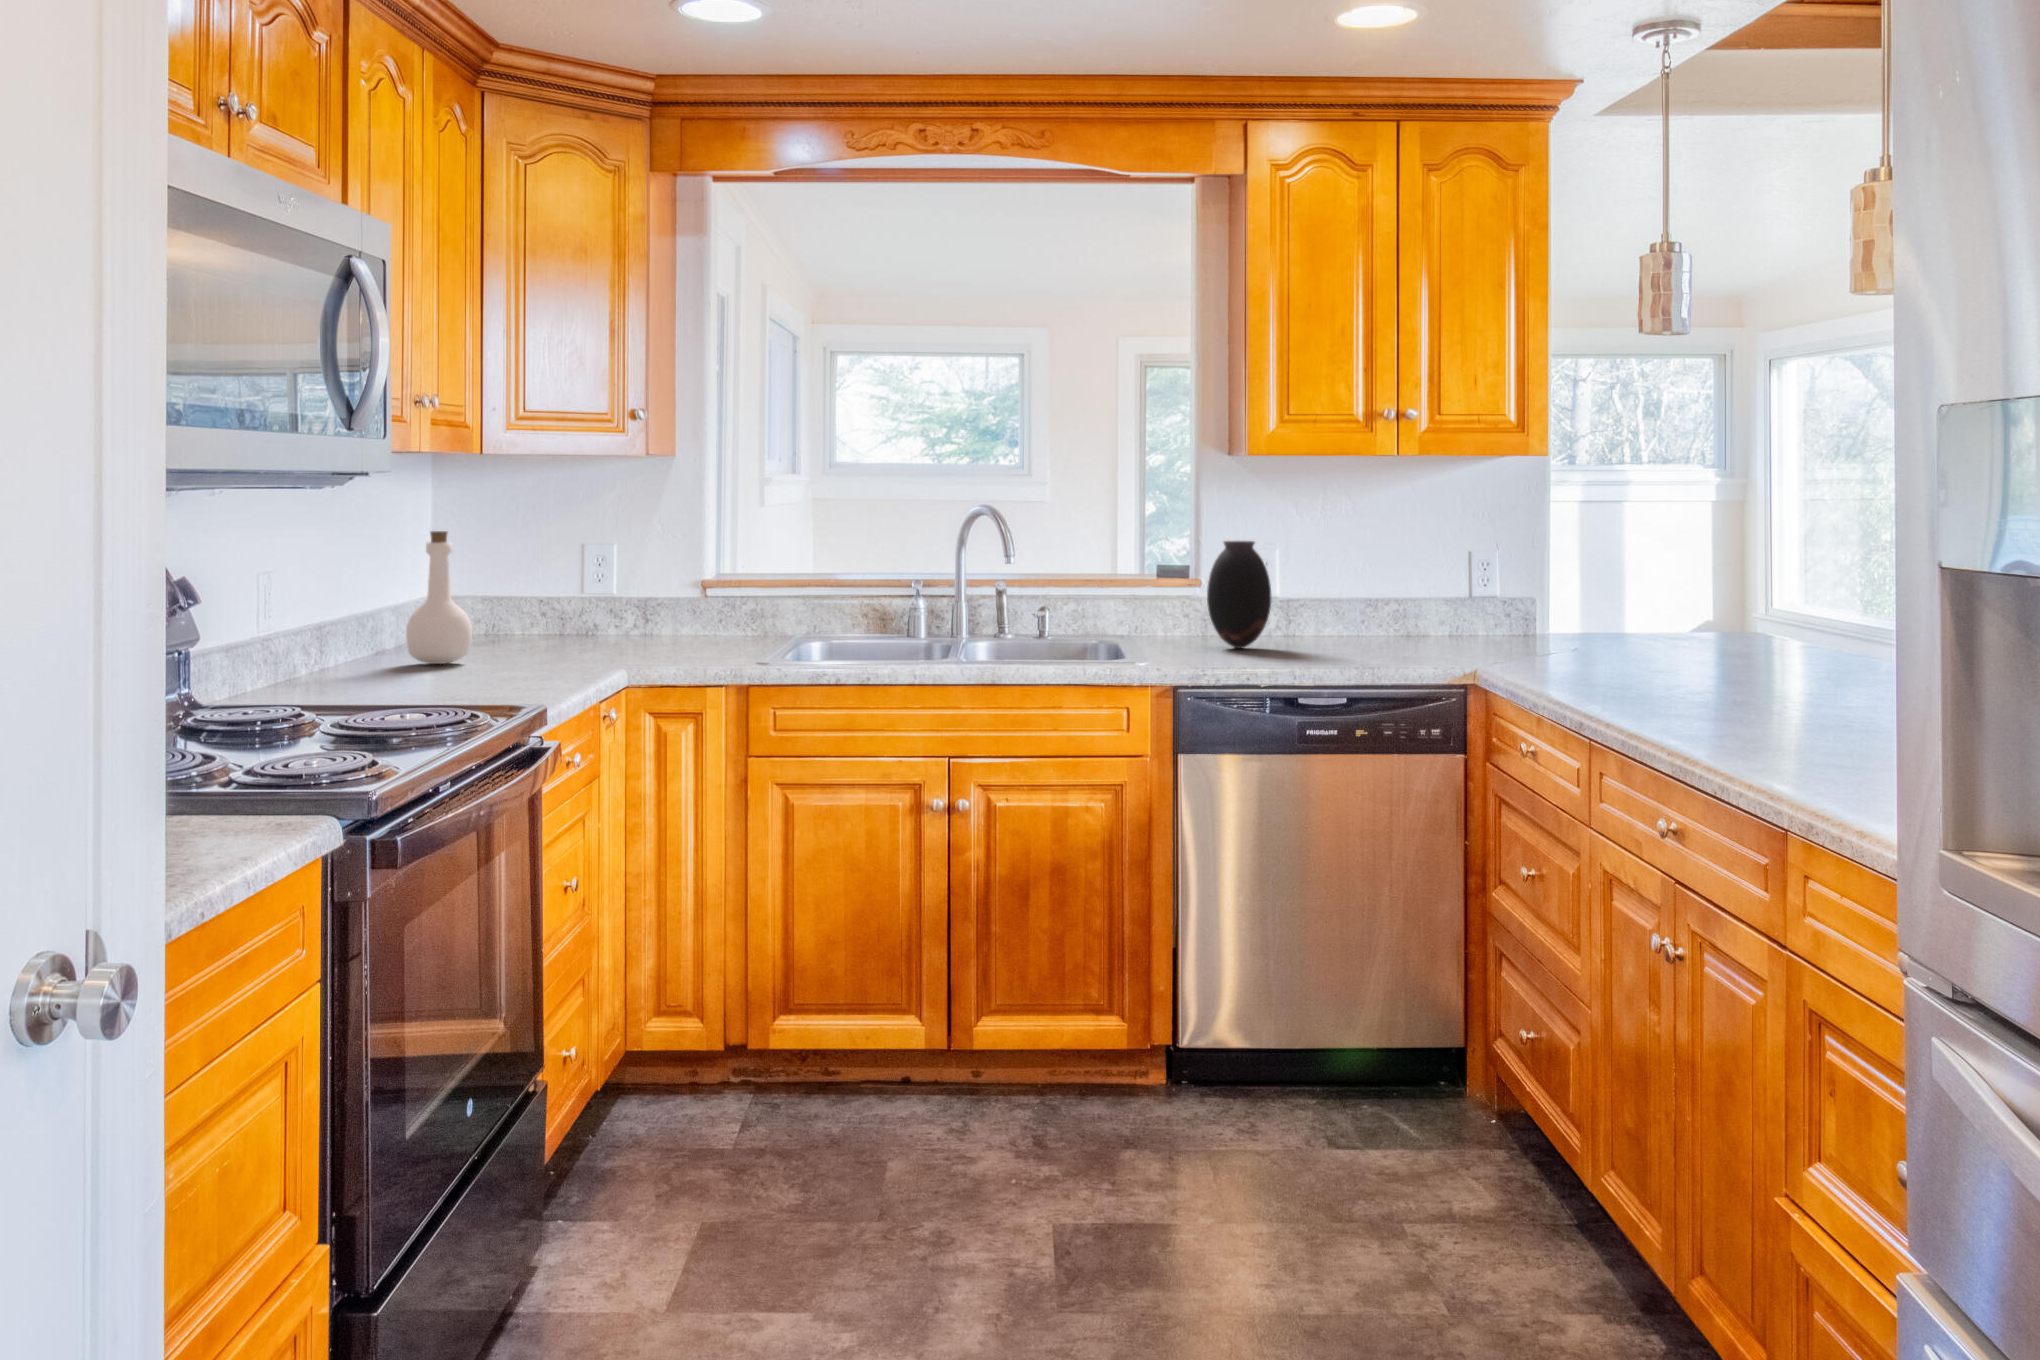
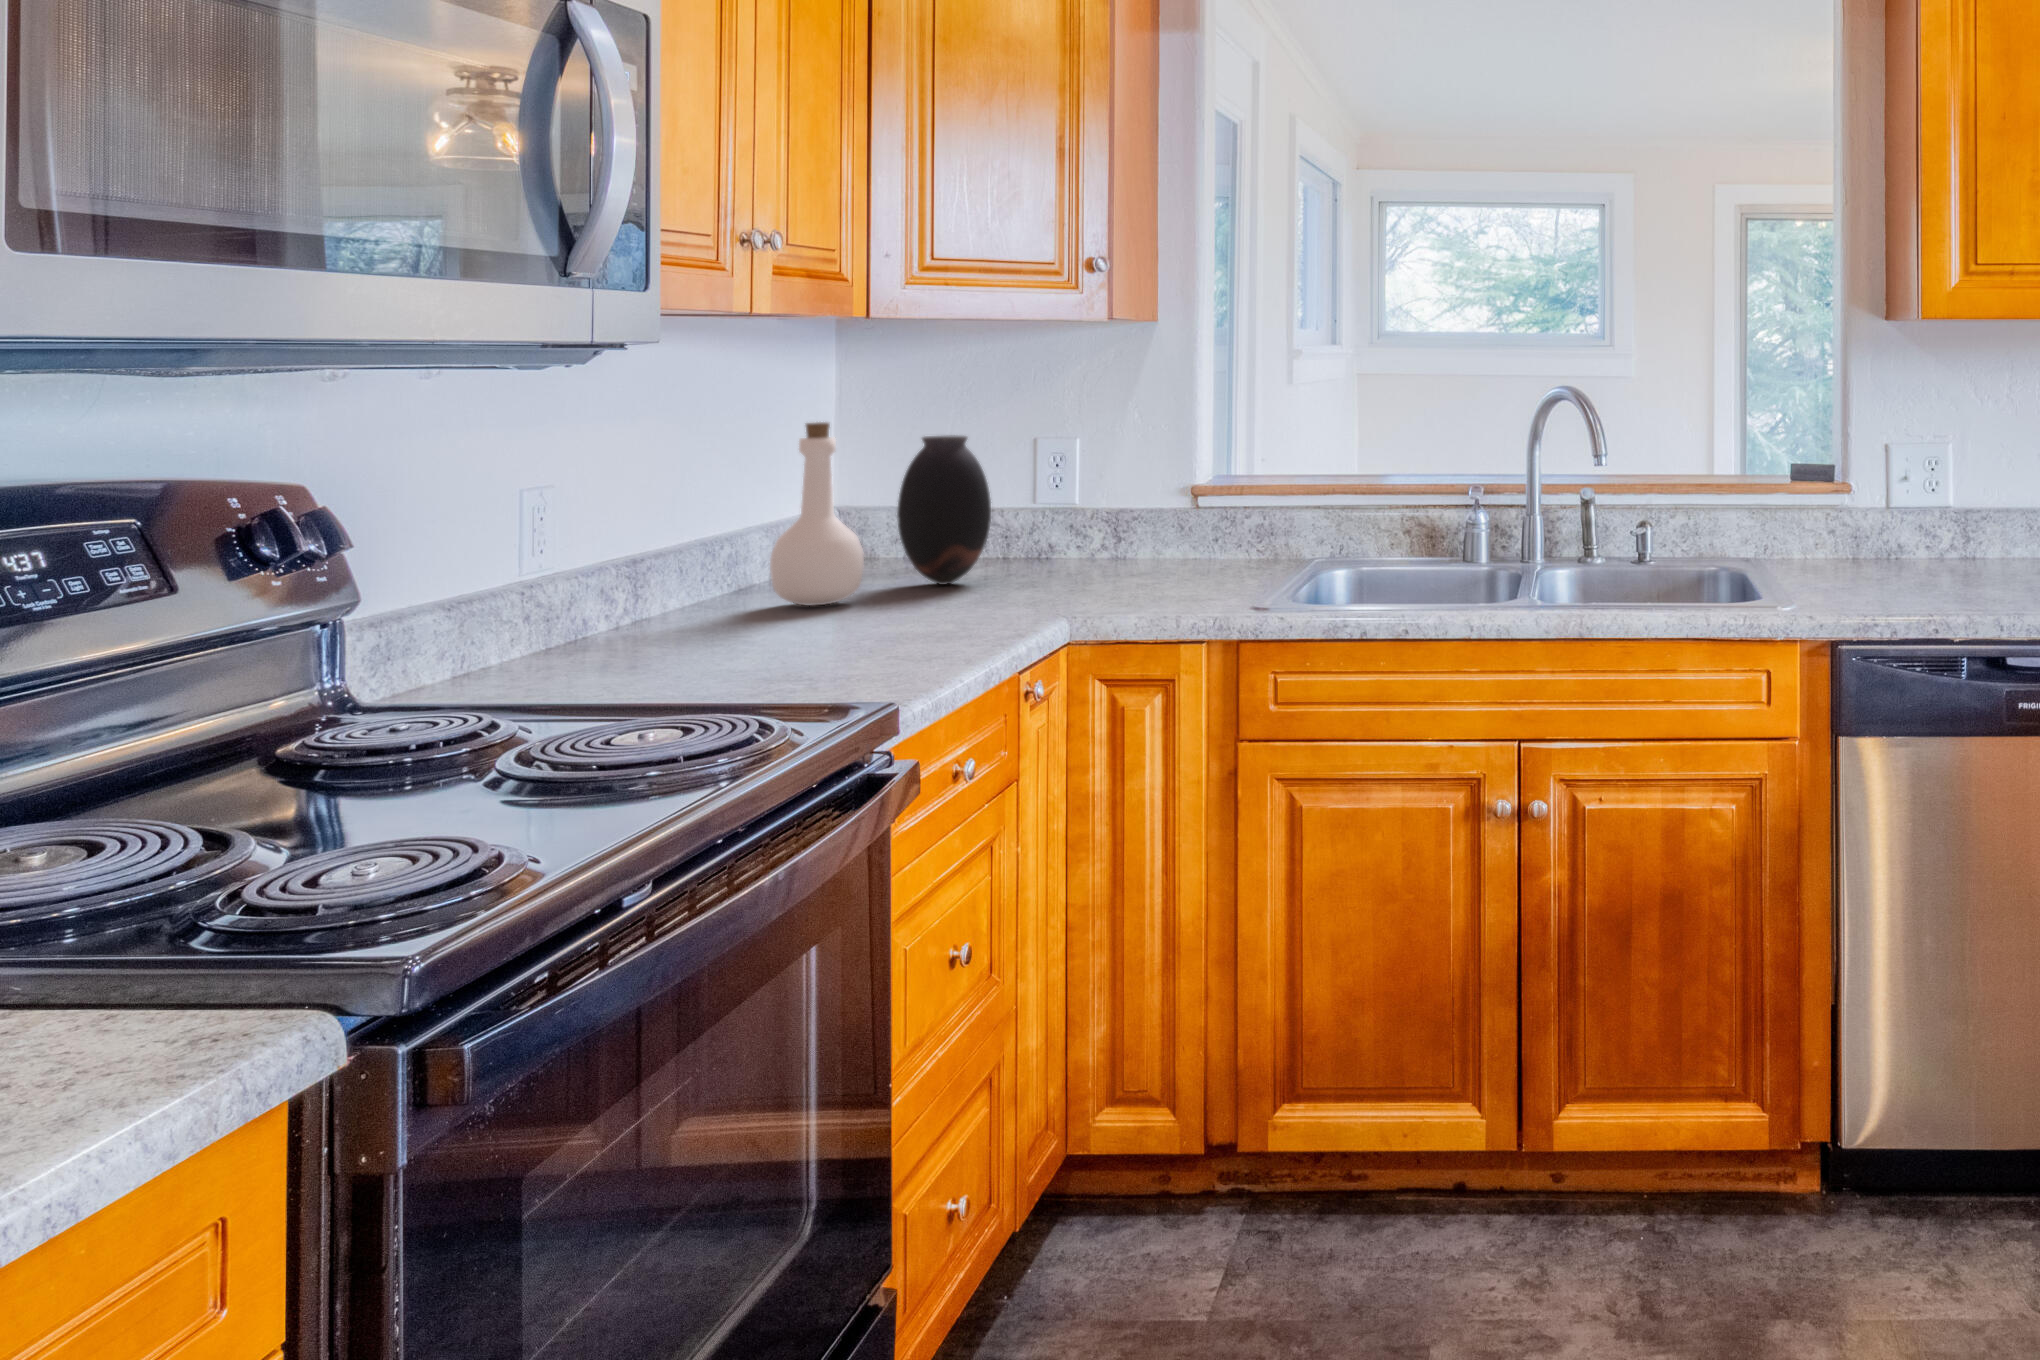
vase: present [1207,541,1271,649] -> present [897,435,991,585]

